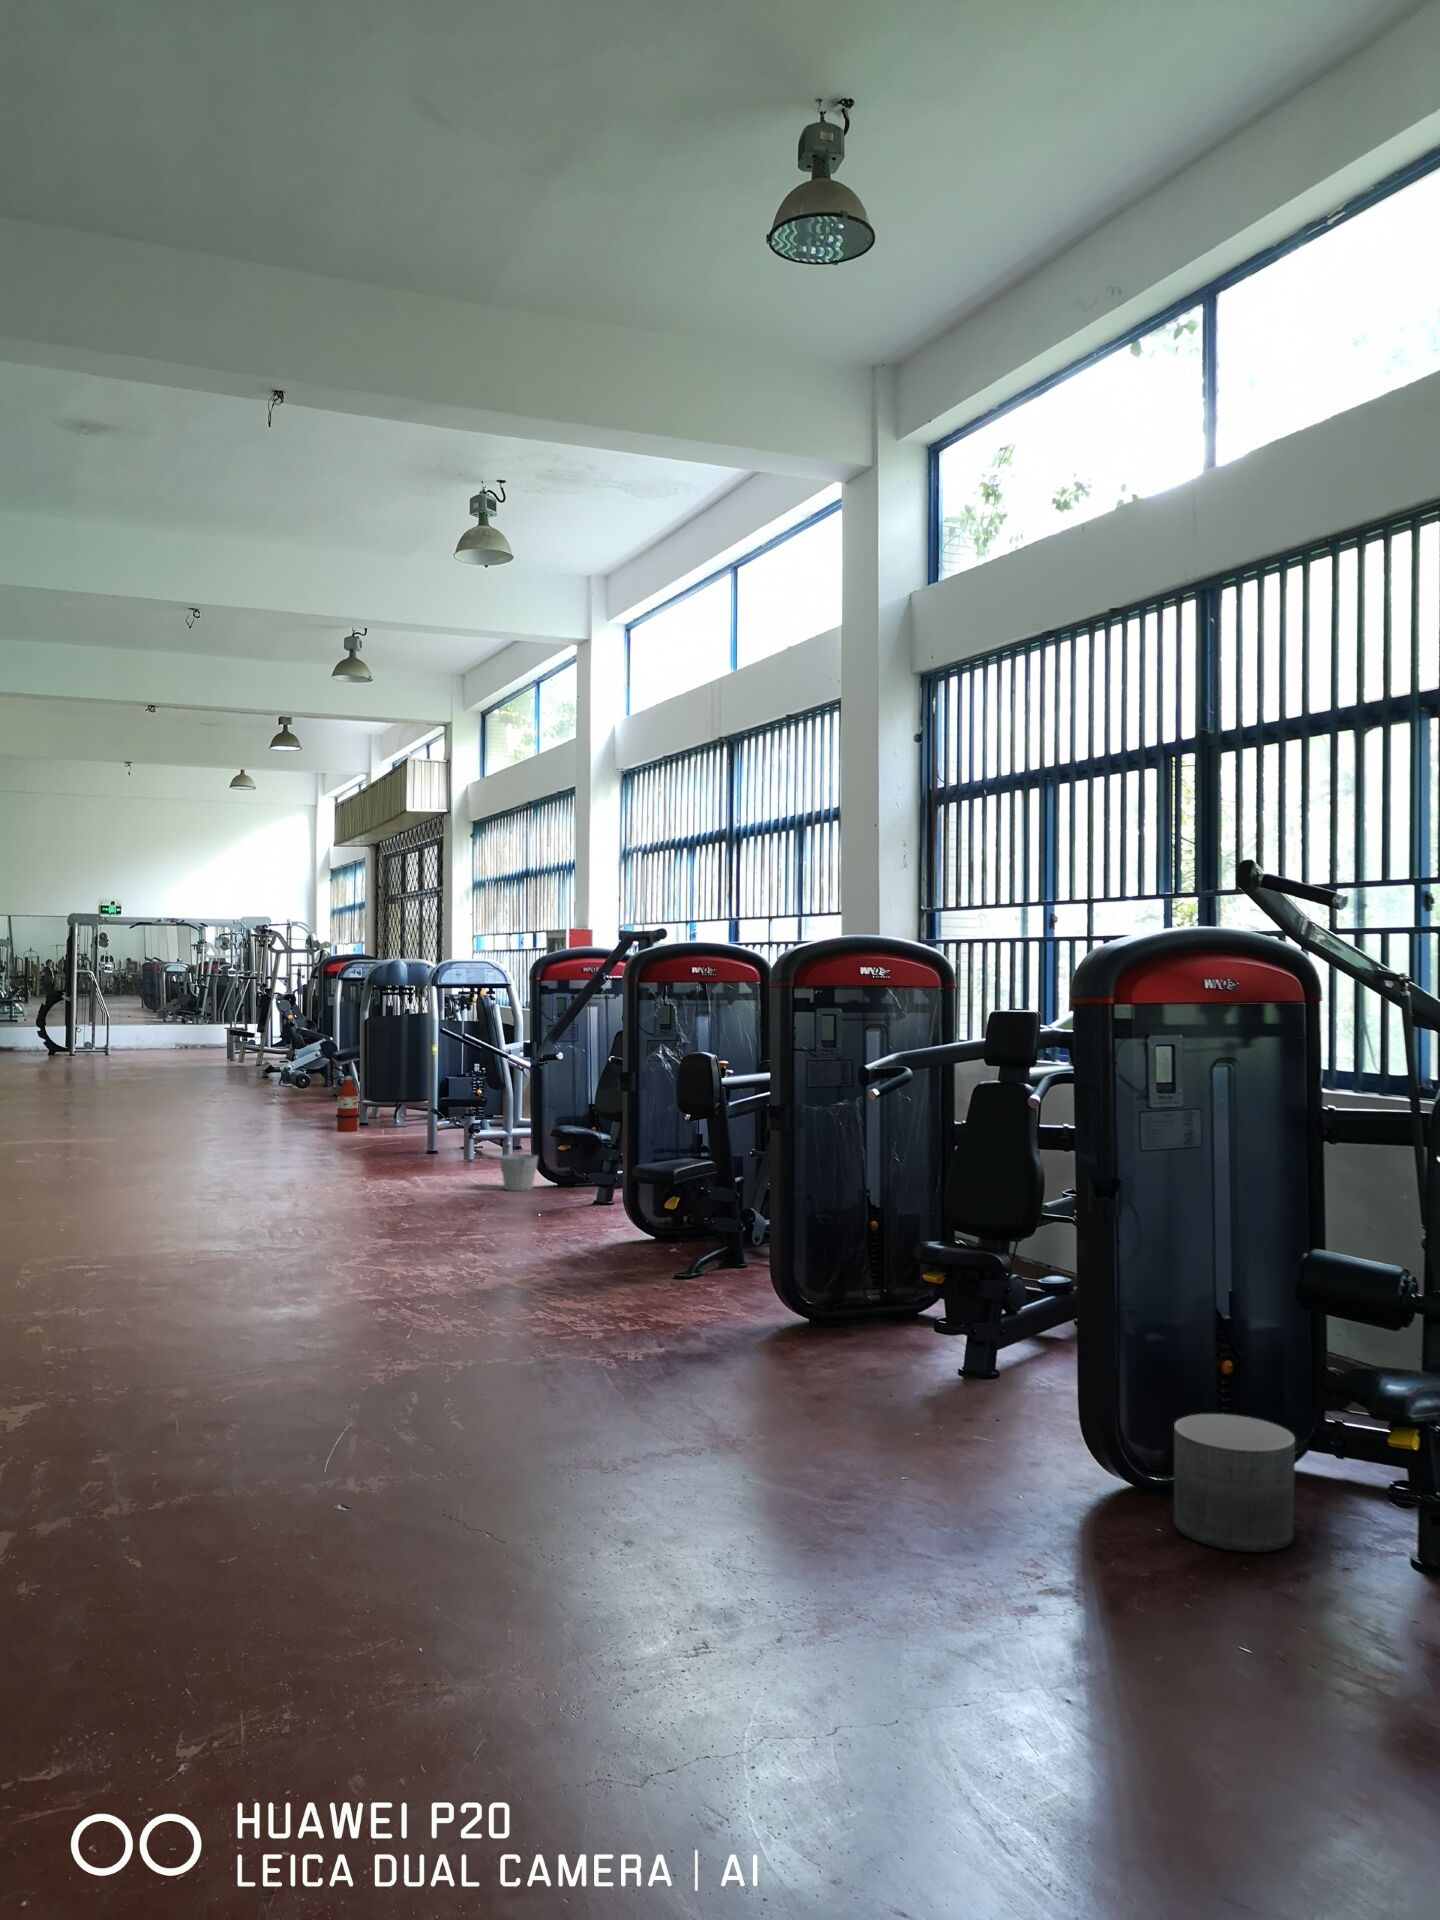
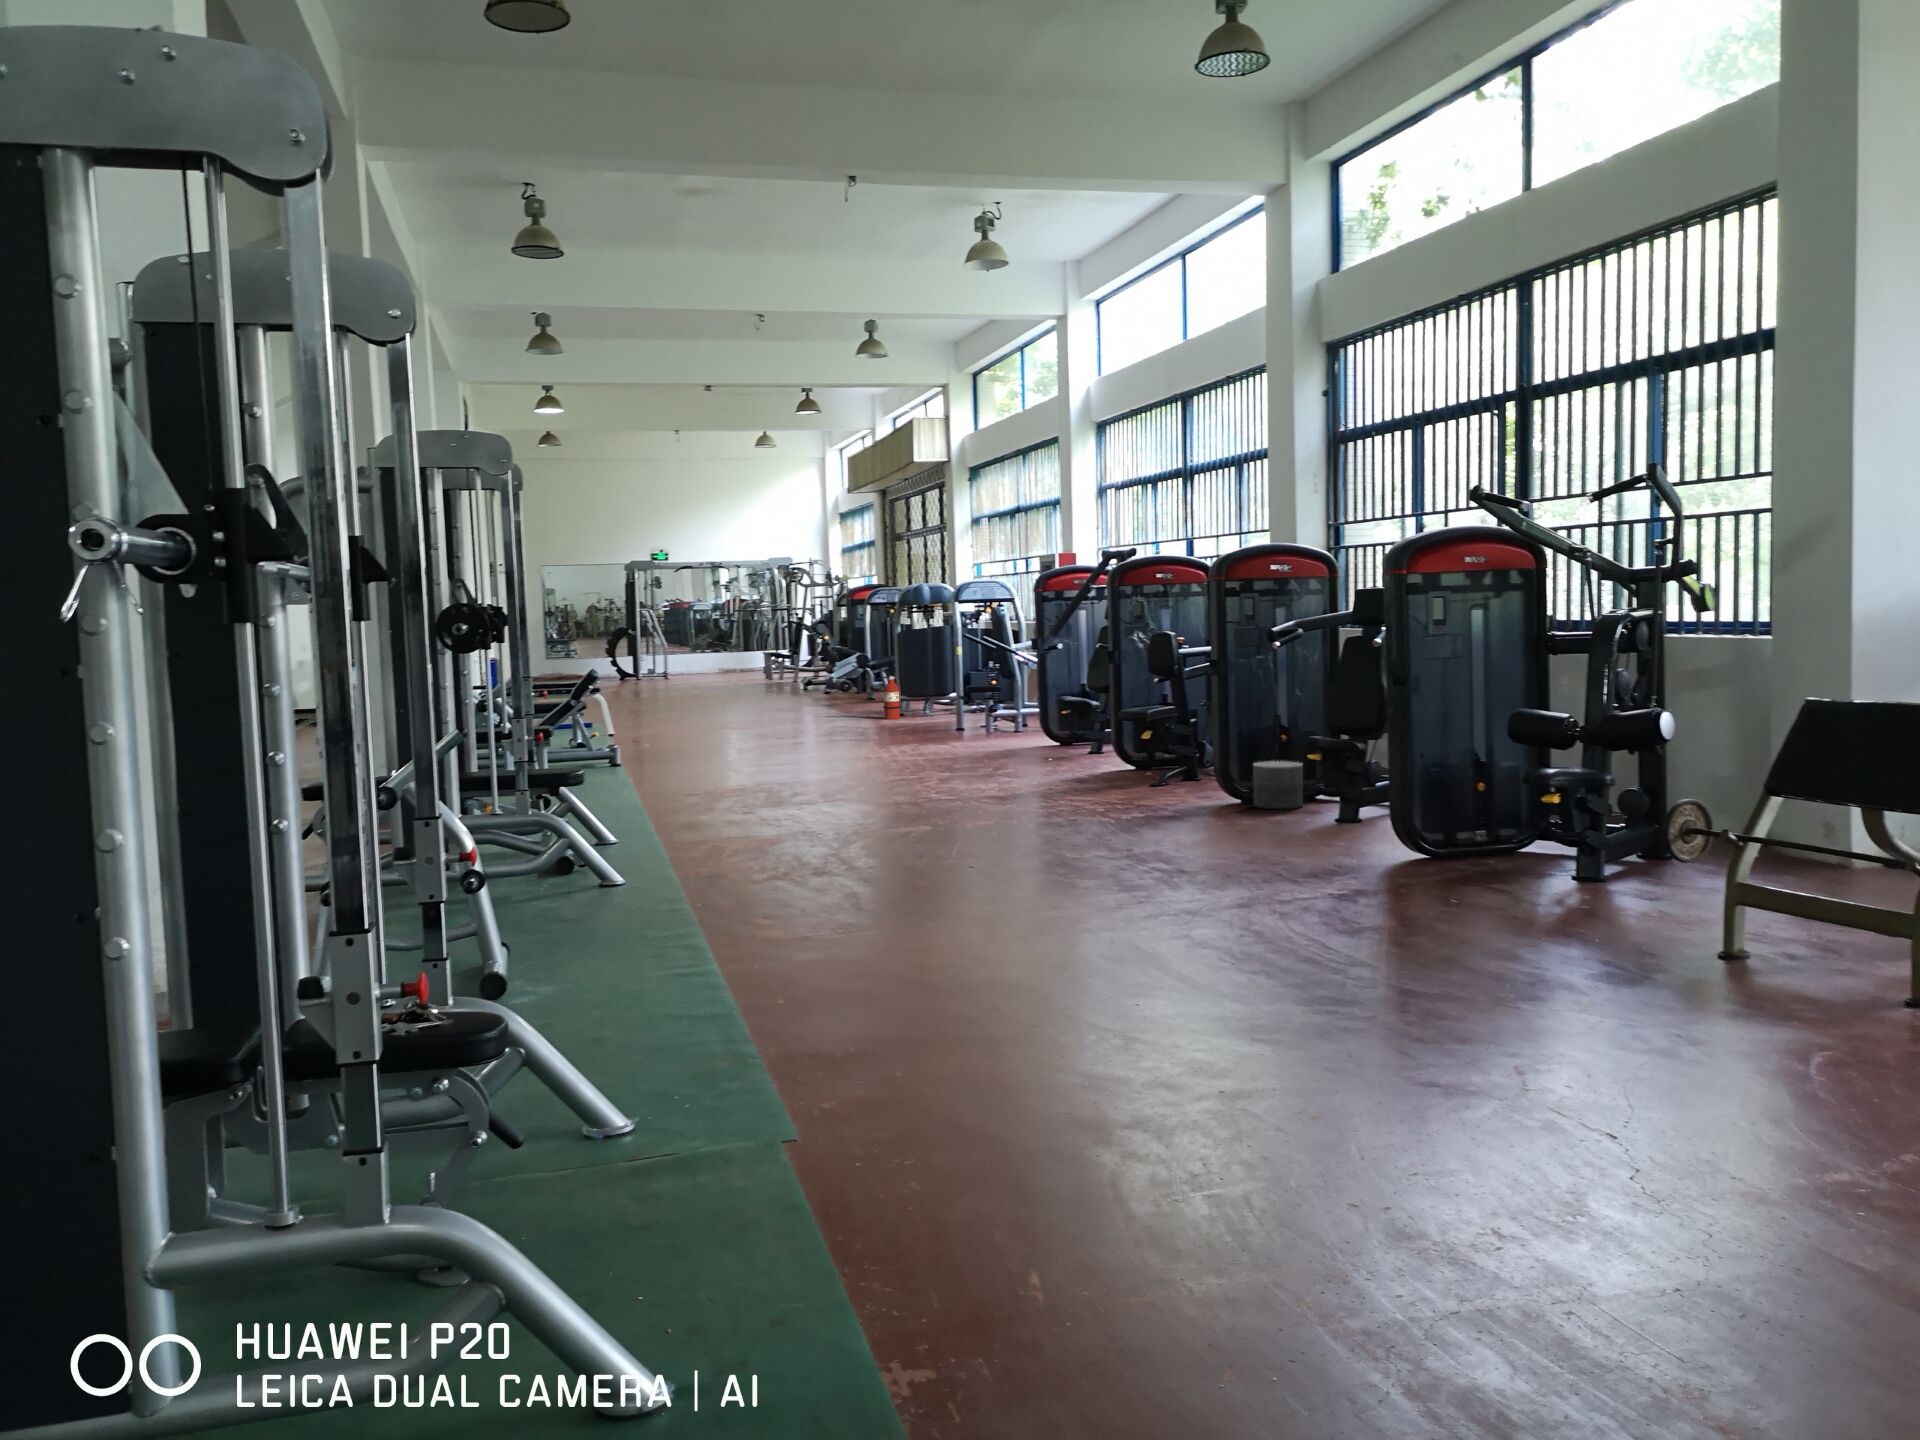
bucket: present [500,1139,538,1191] -> none [1018,707,1047,747]
planter: present [1174,1414,1295,1552] -> present [1253,761,1303,809]

